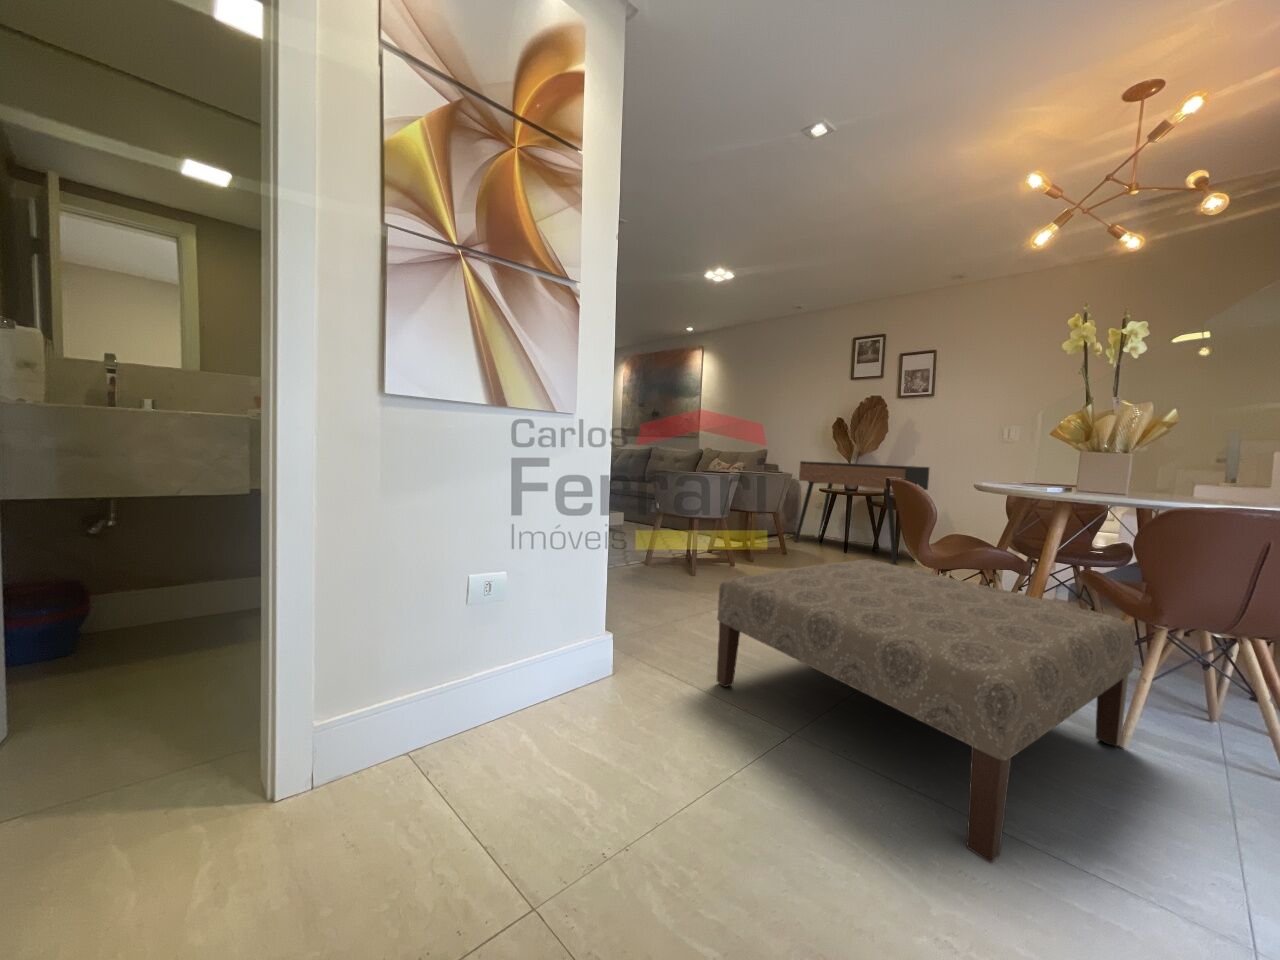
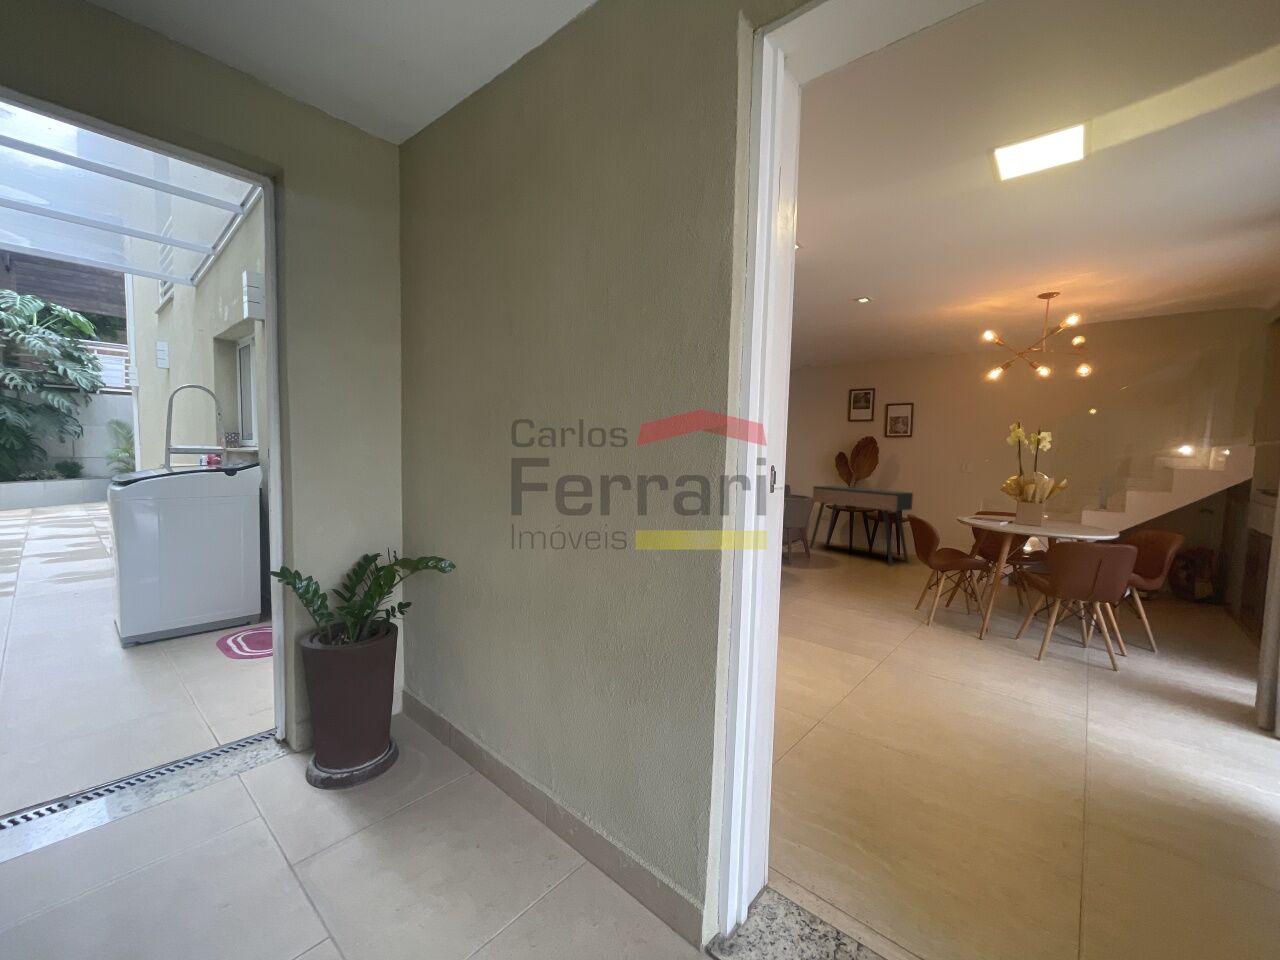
ottoman: present [717,559,1135,863] -> none [831,567,1044,697]

